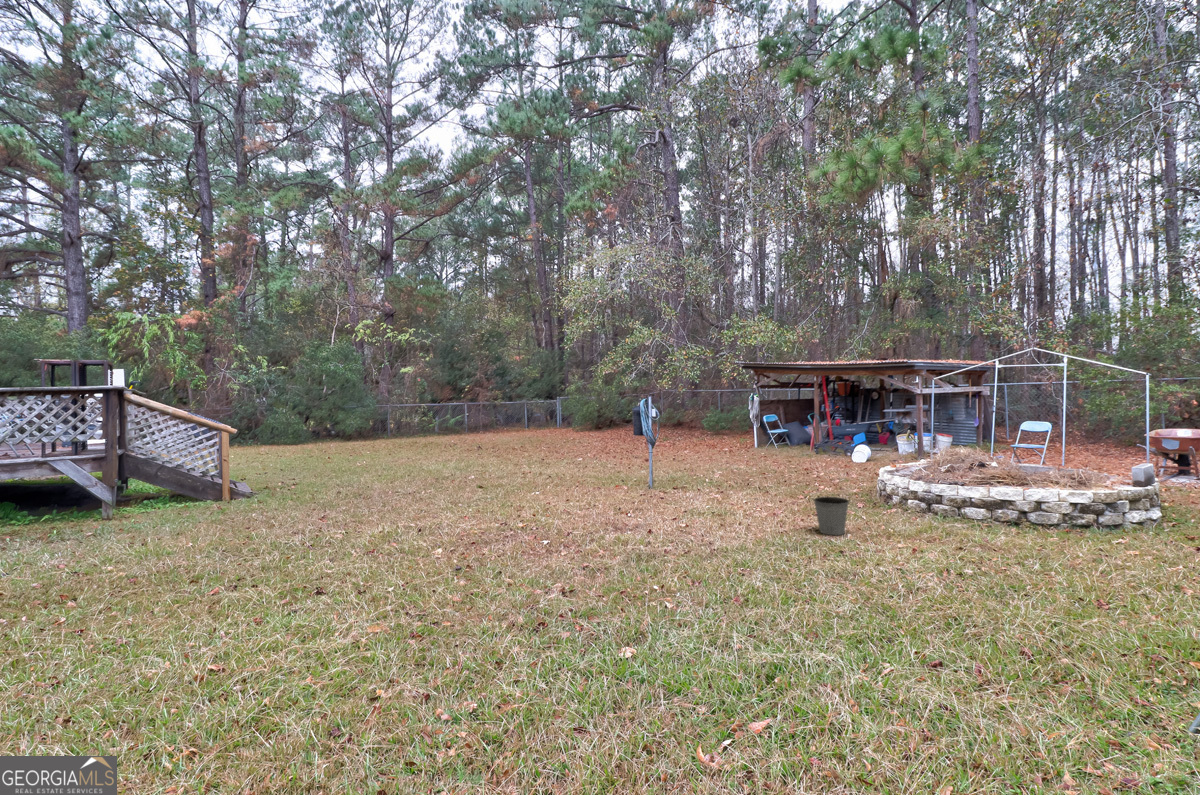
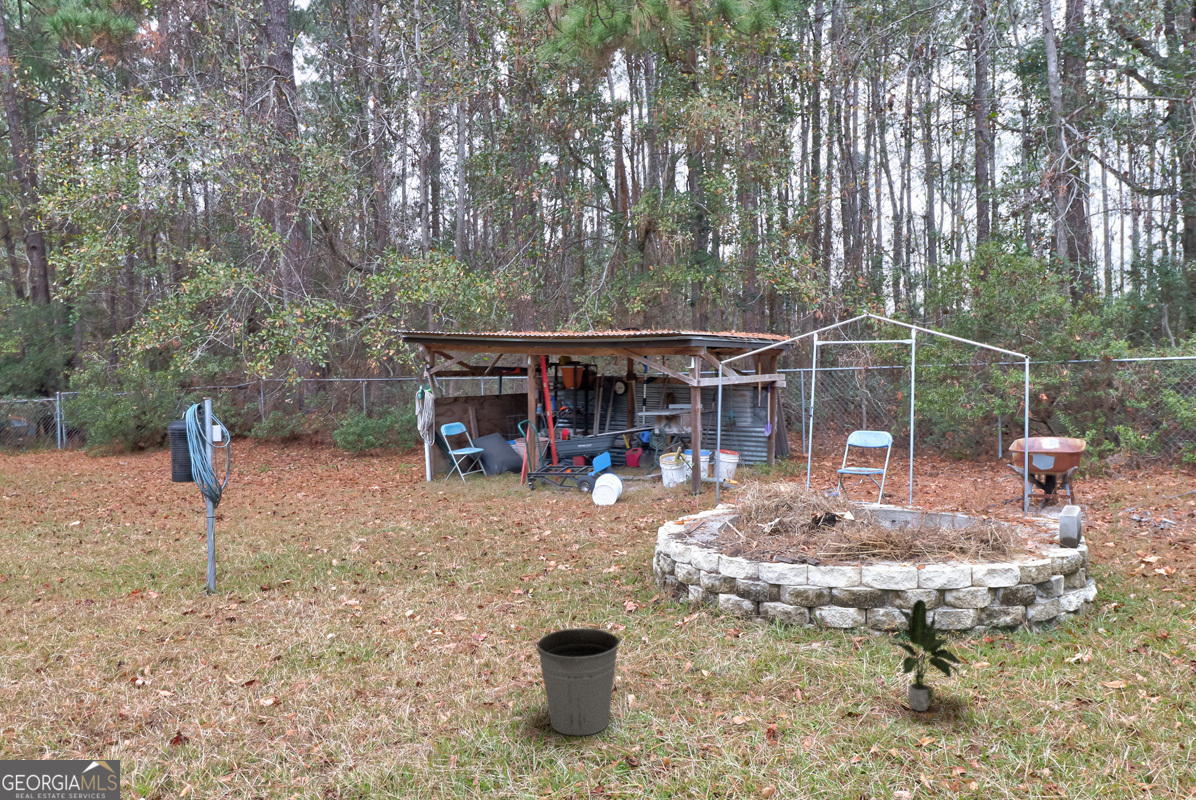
potted plant: none [980,497,1023,546] -> present [889,600,963,711]

